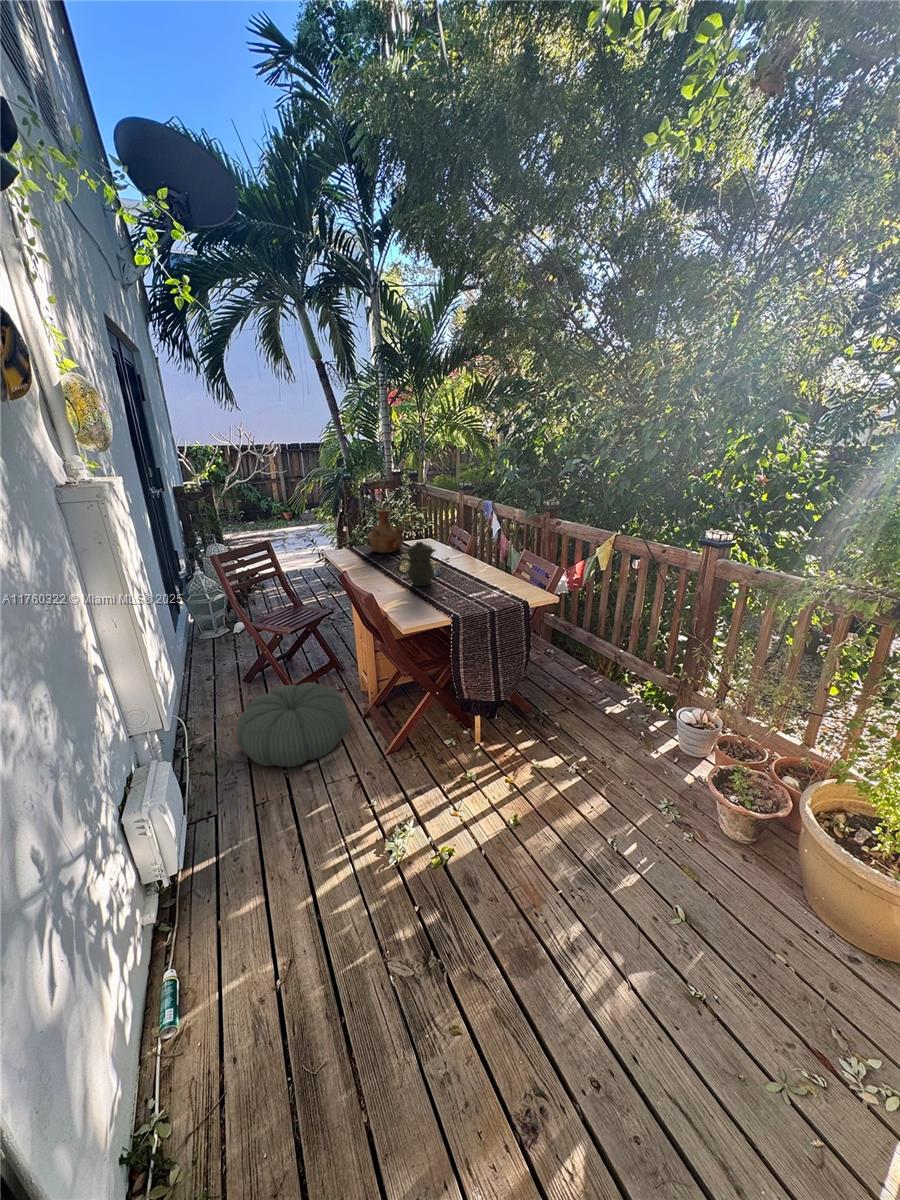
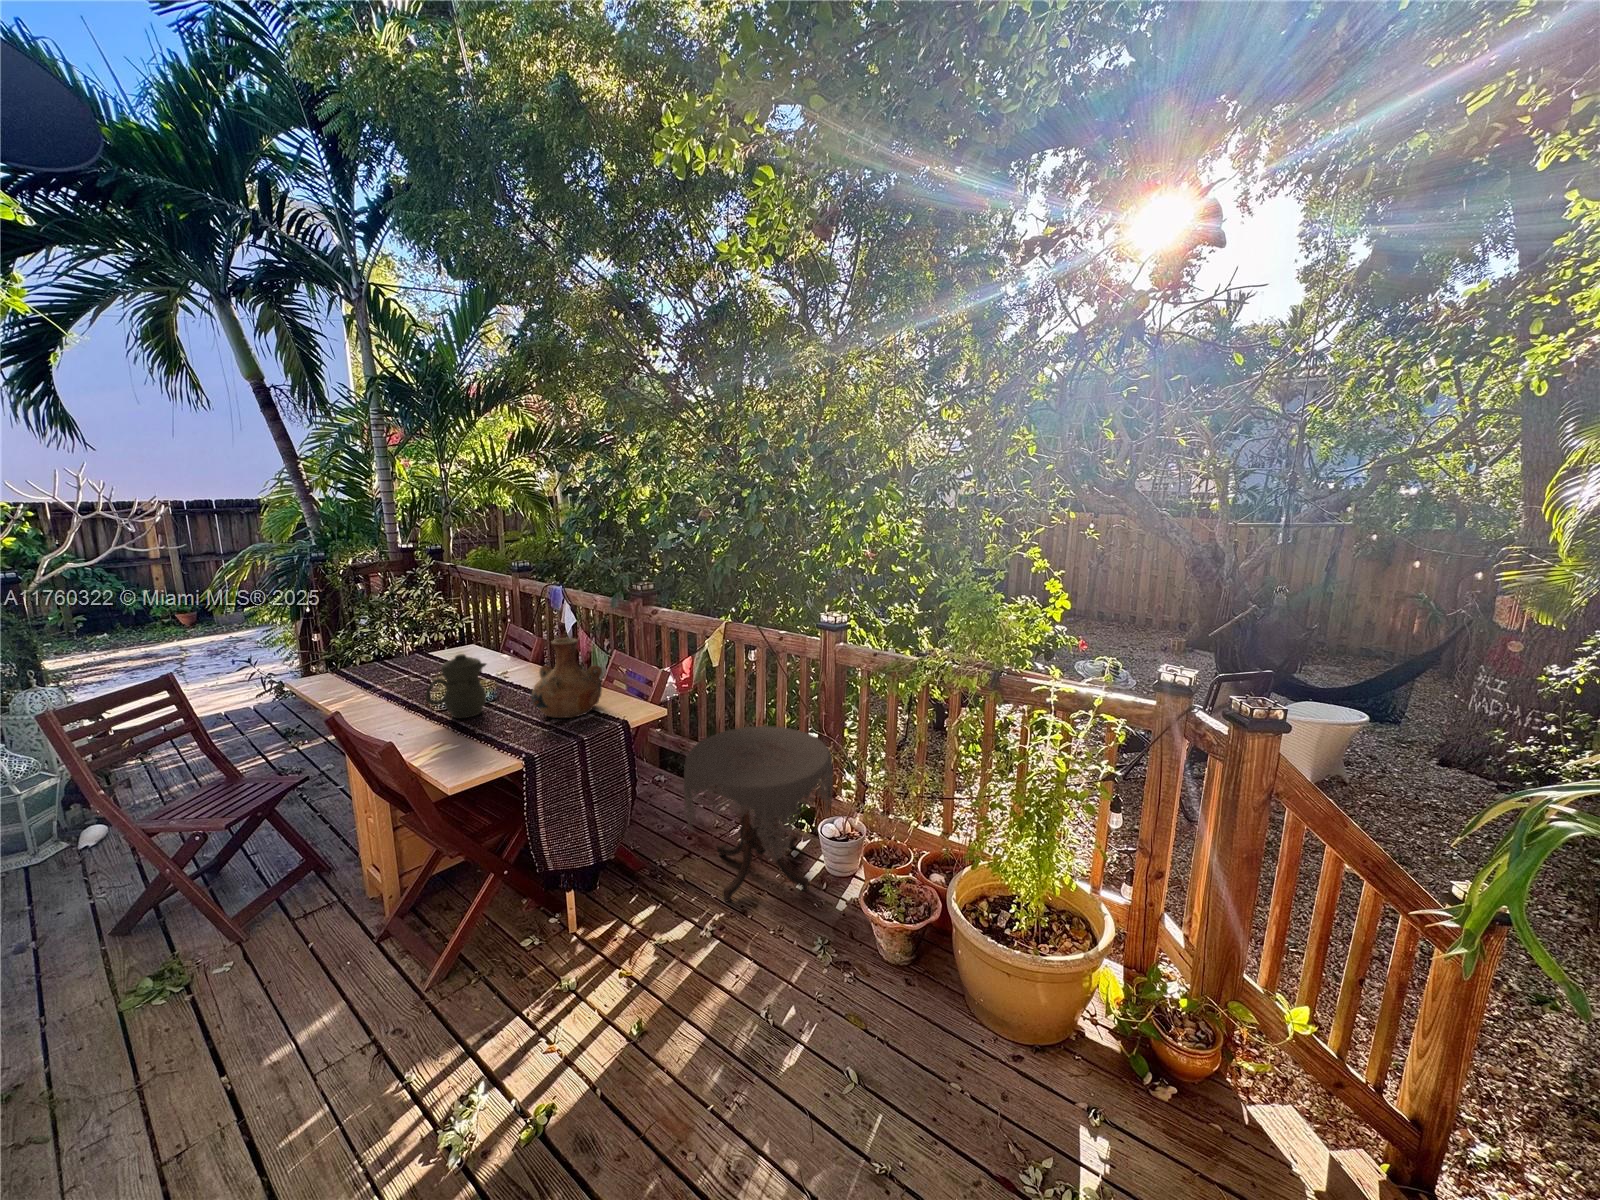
vase: present [366,509,404,553] -> present [531,638,602,718]
side table: none [565,622,698,760] -> present [684,726,833,901]
pouf: present [236,683,350,767] -> none [111,903,352,1080]

